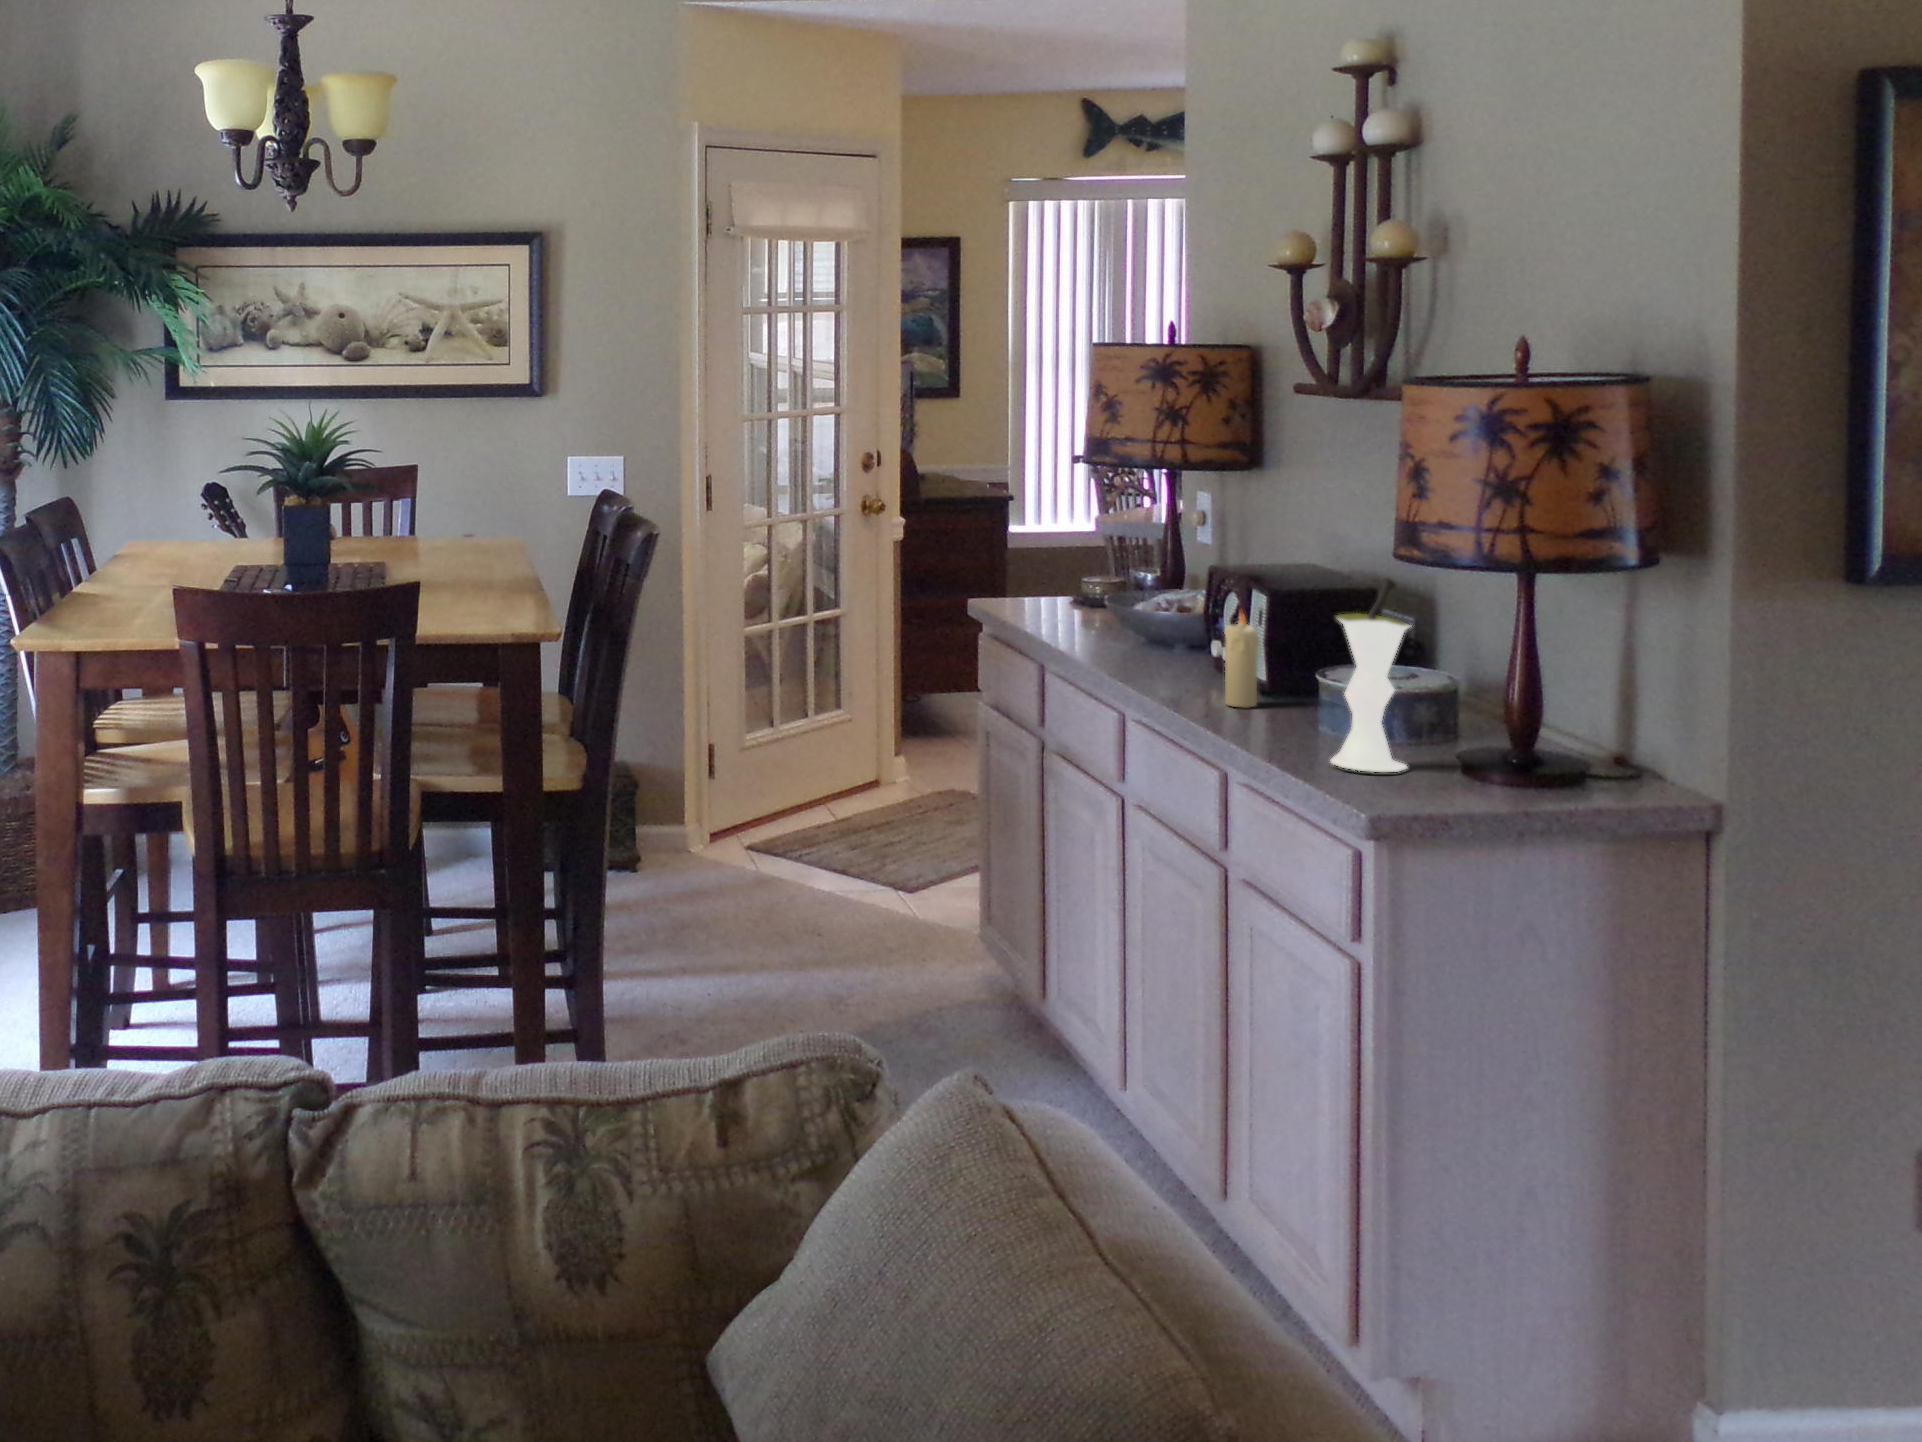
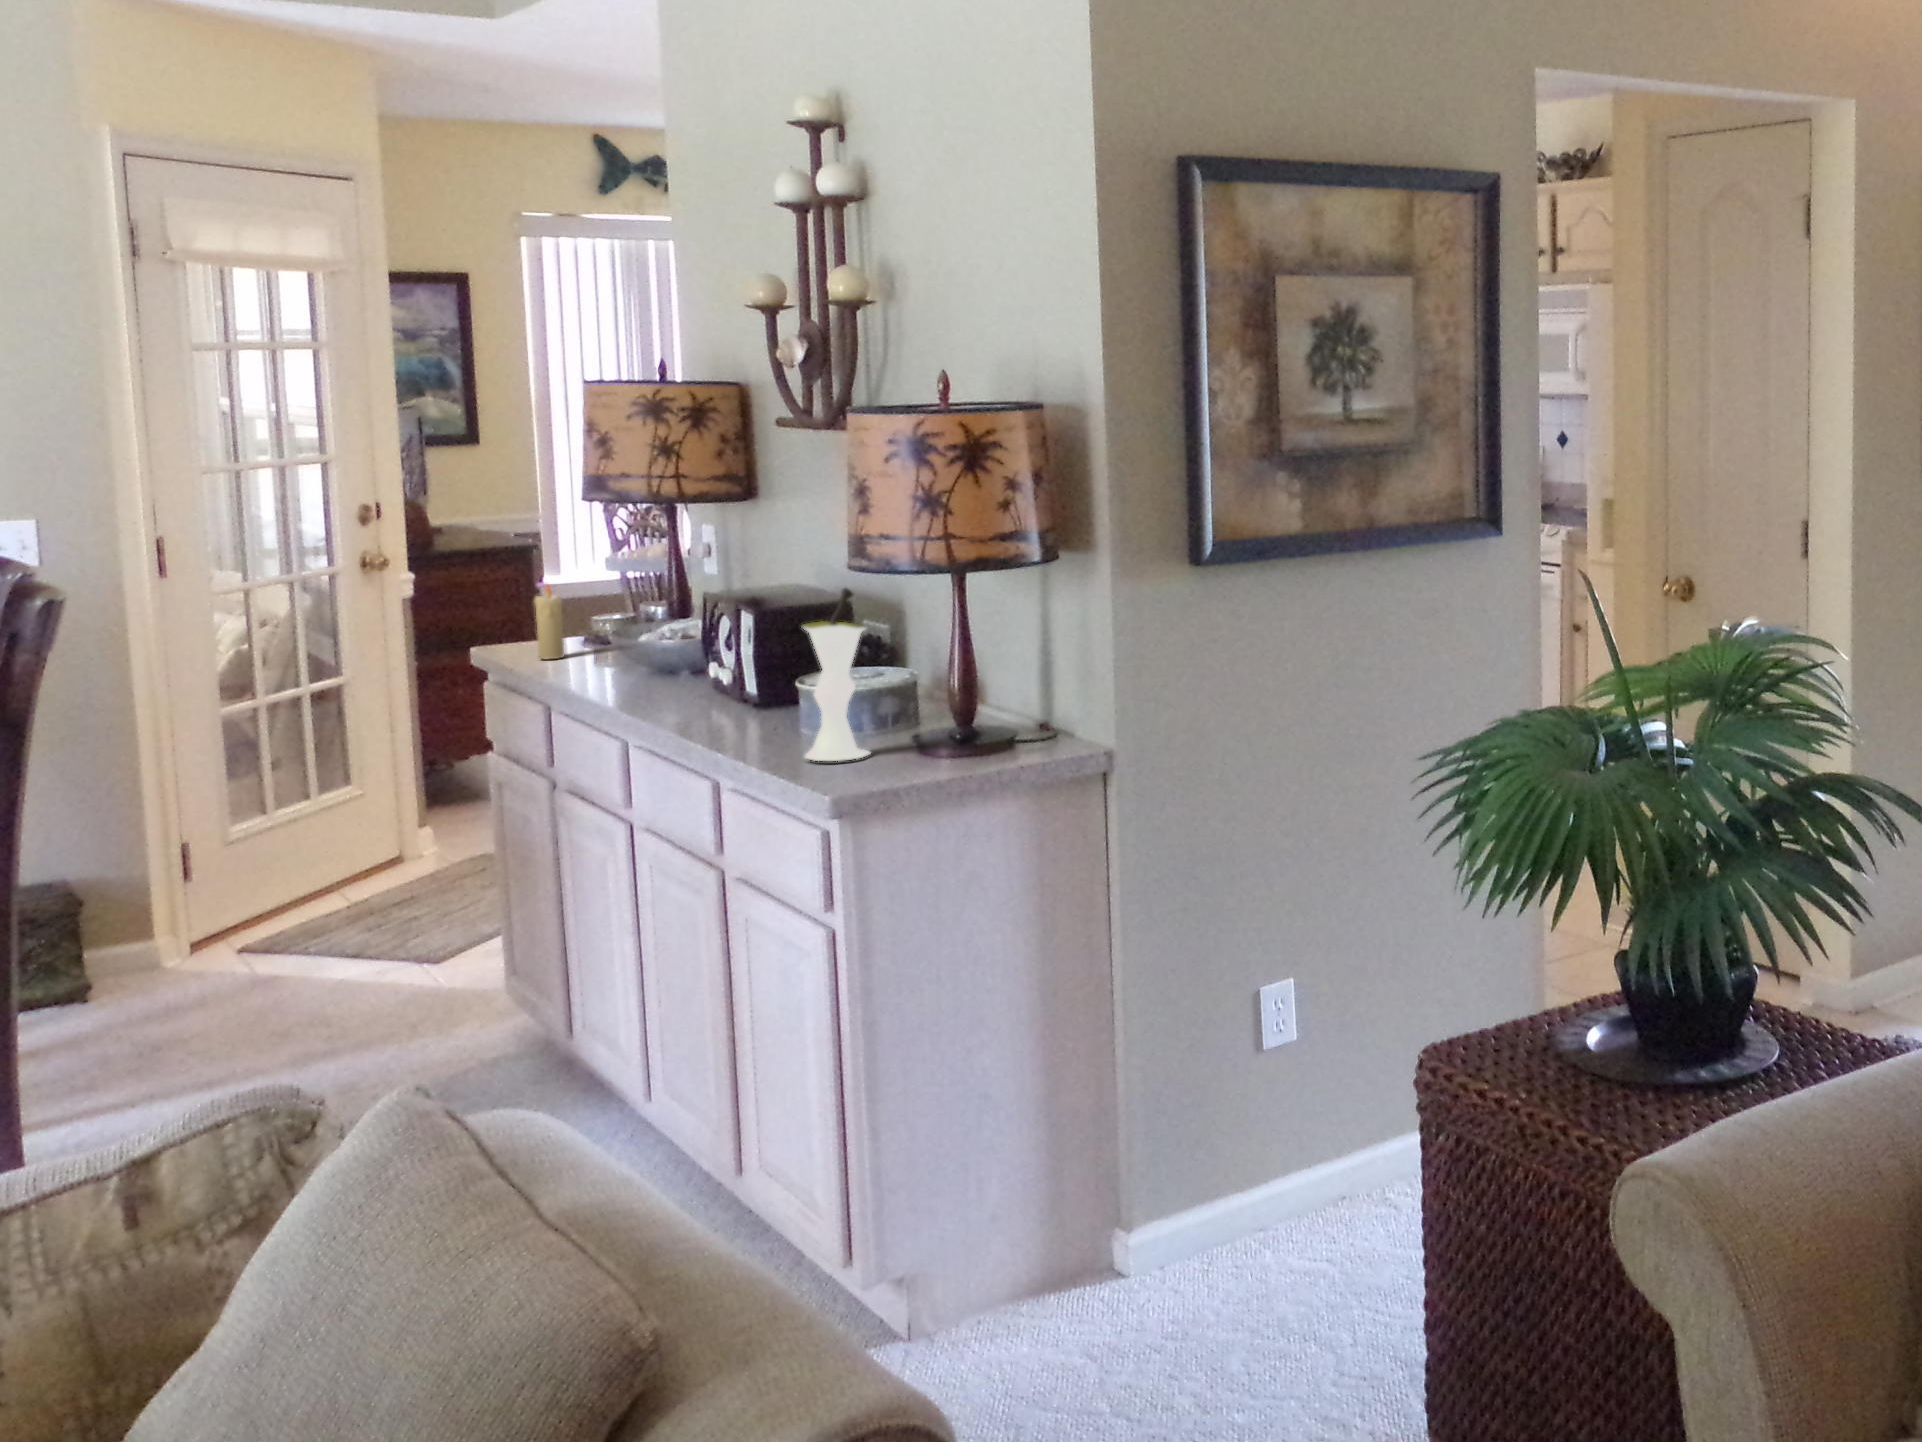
candle: present [1224,613,1259,708] -> present [535,586,564,659]

